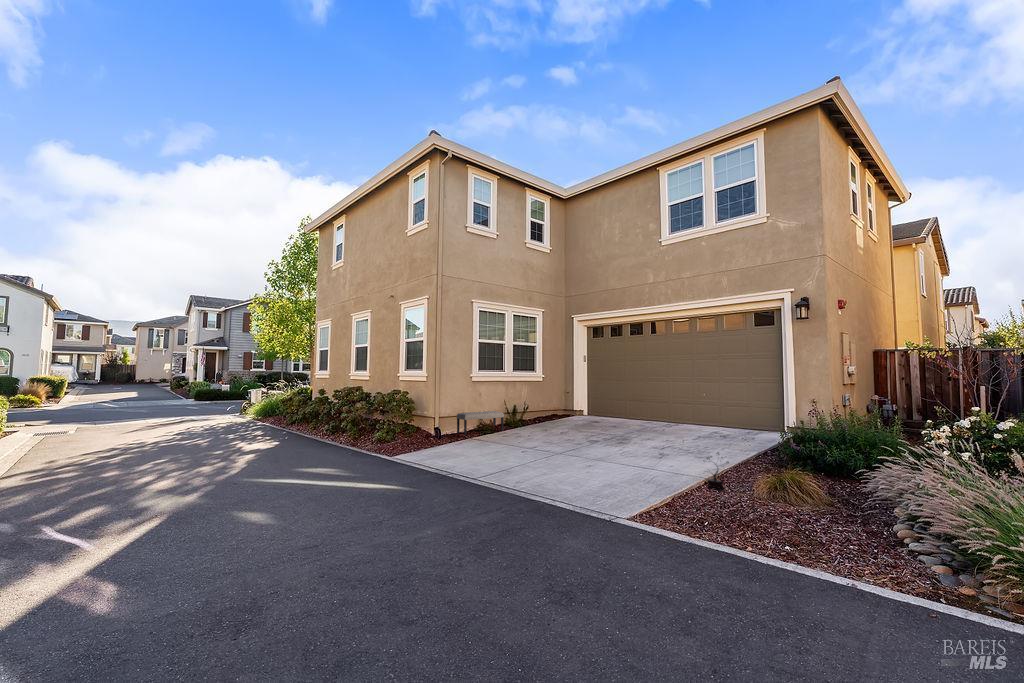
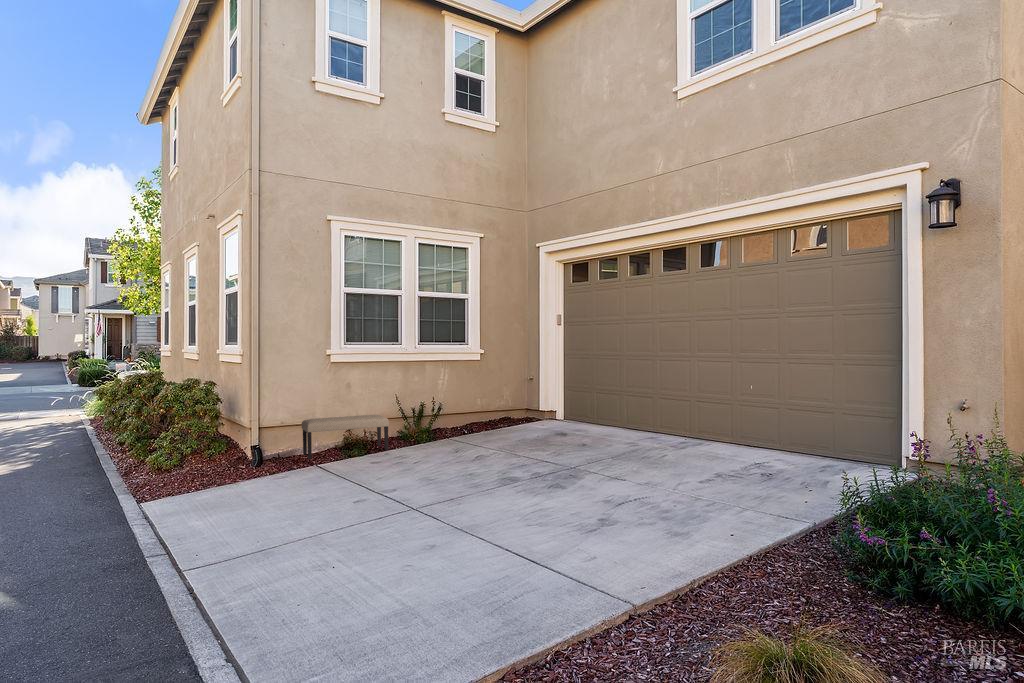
potted plant: present [707,453,729,488] -> none [626,547,678,643]

